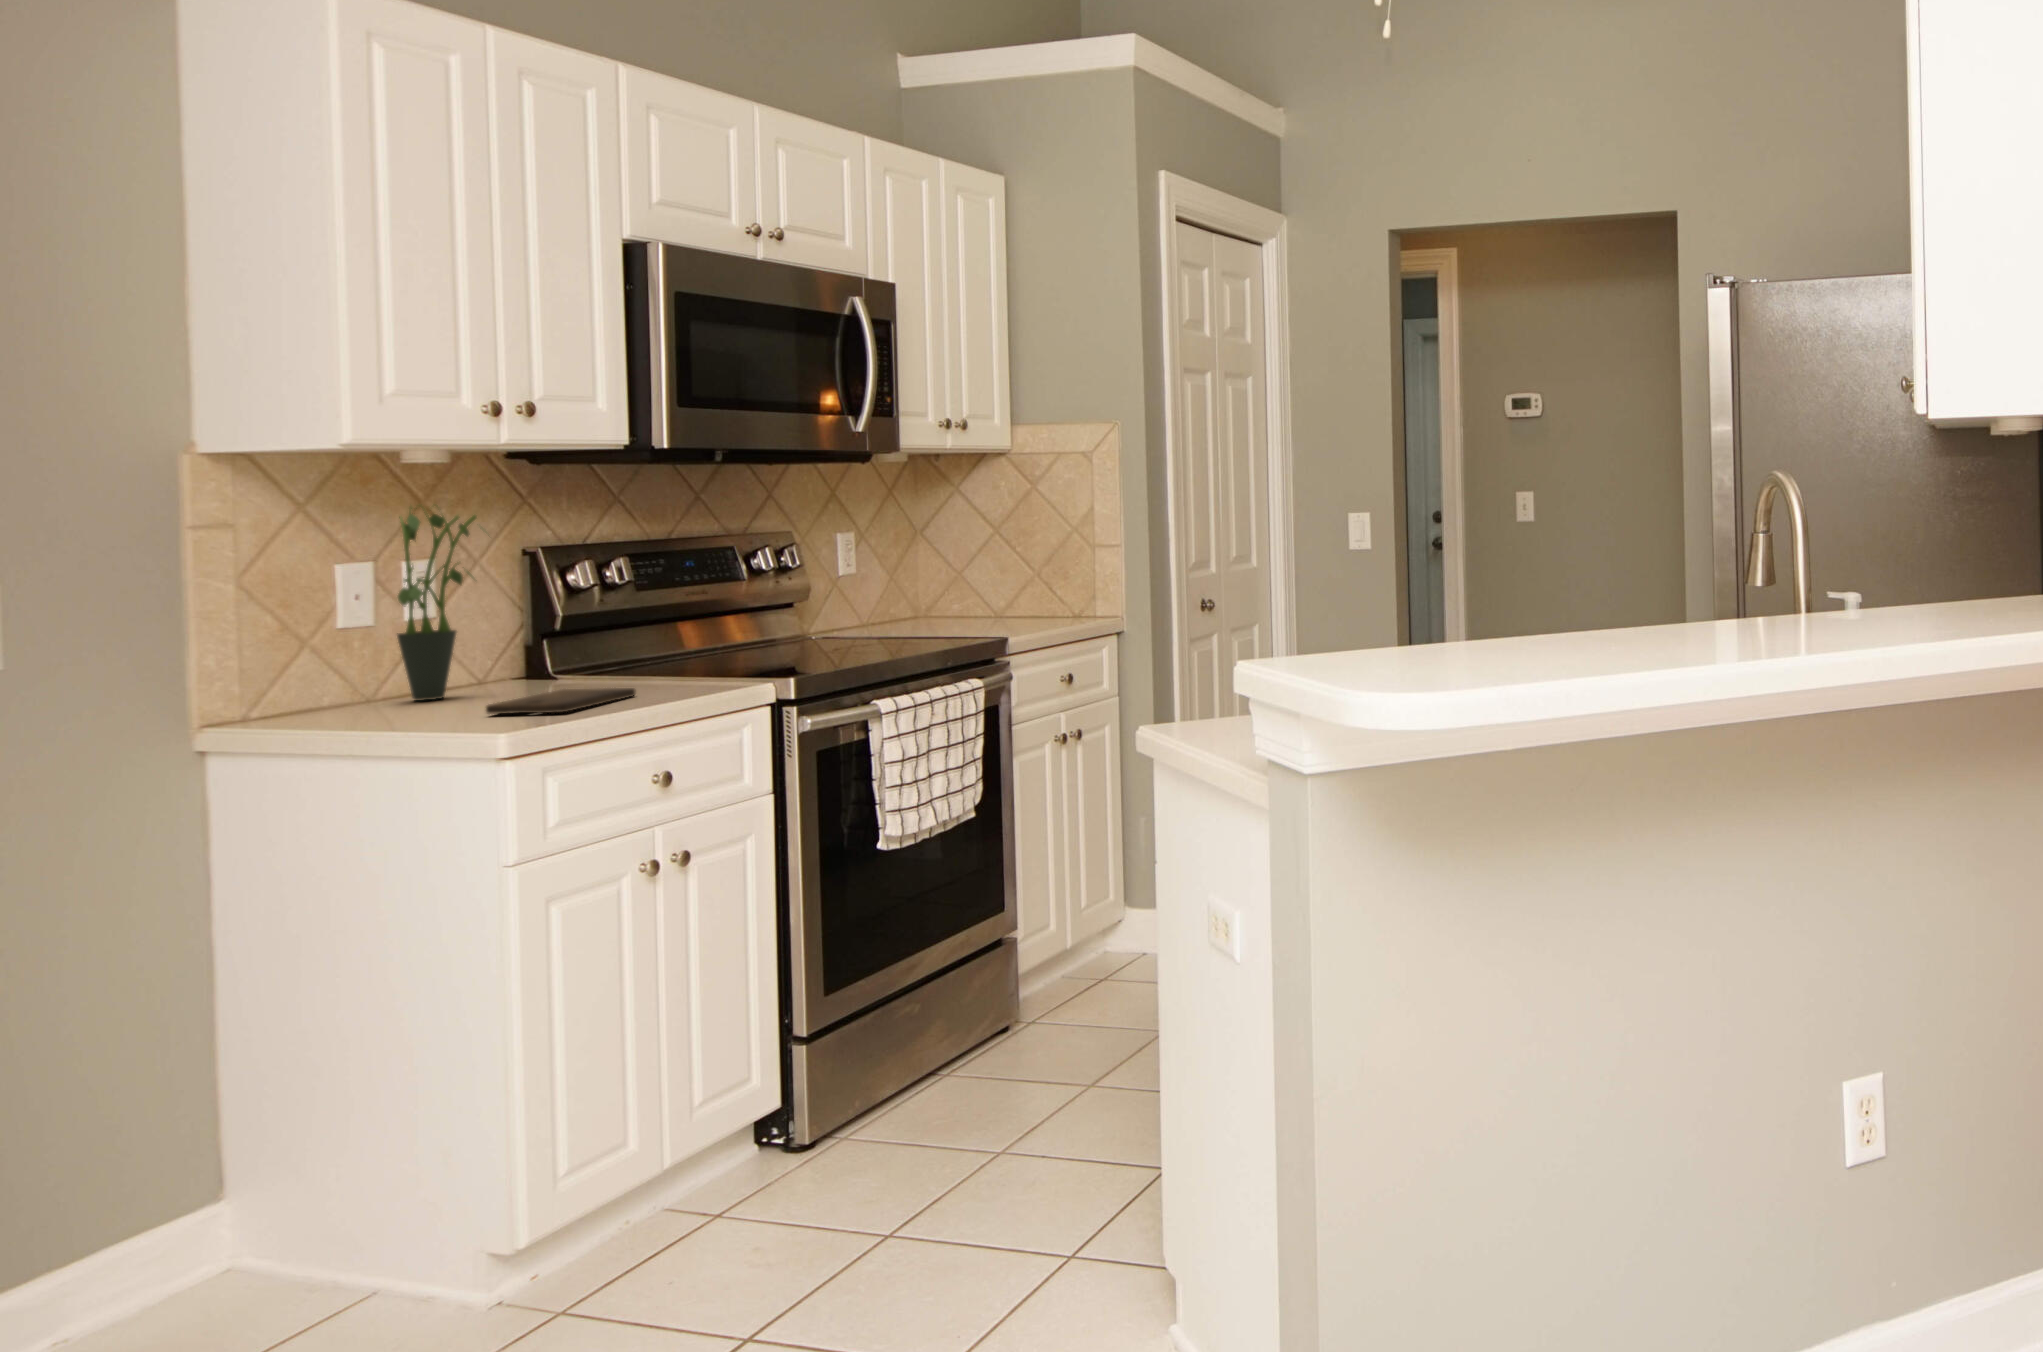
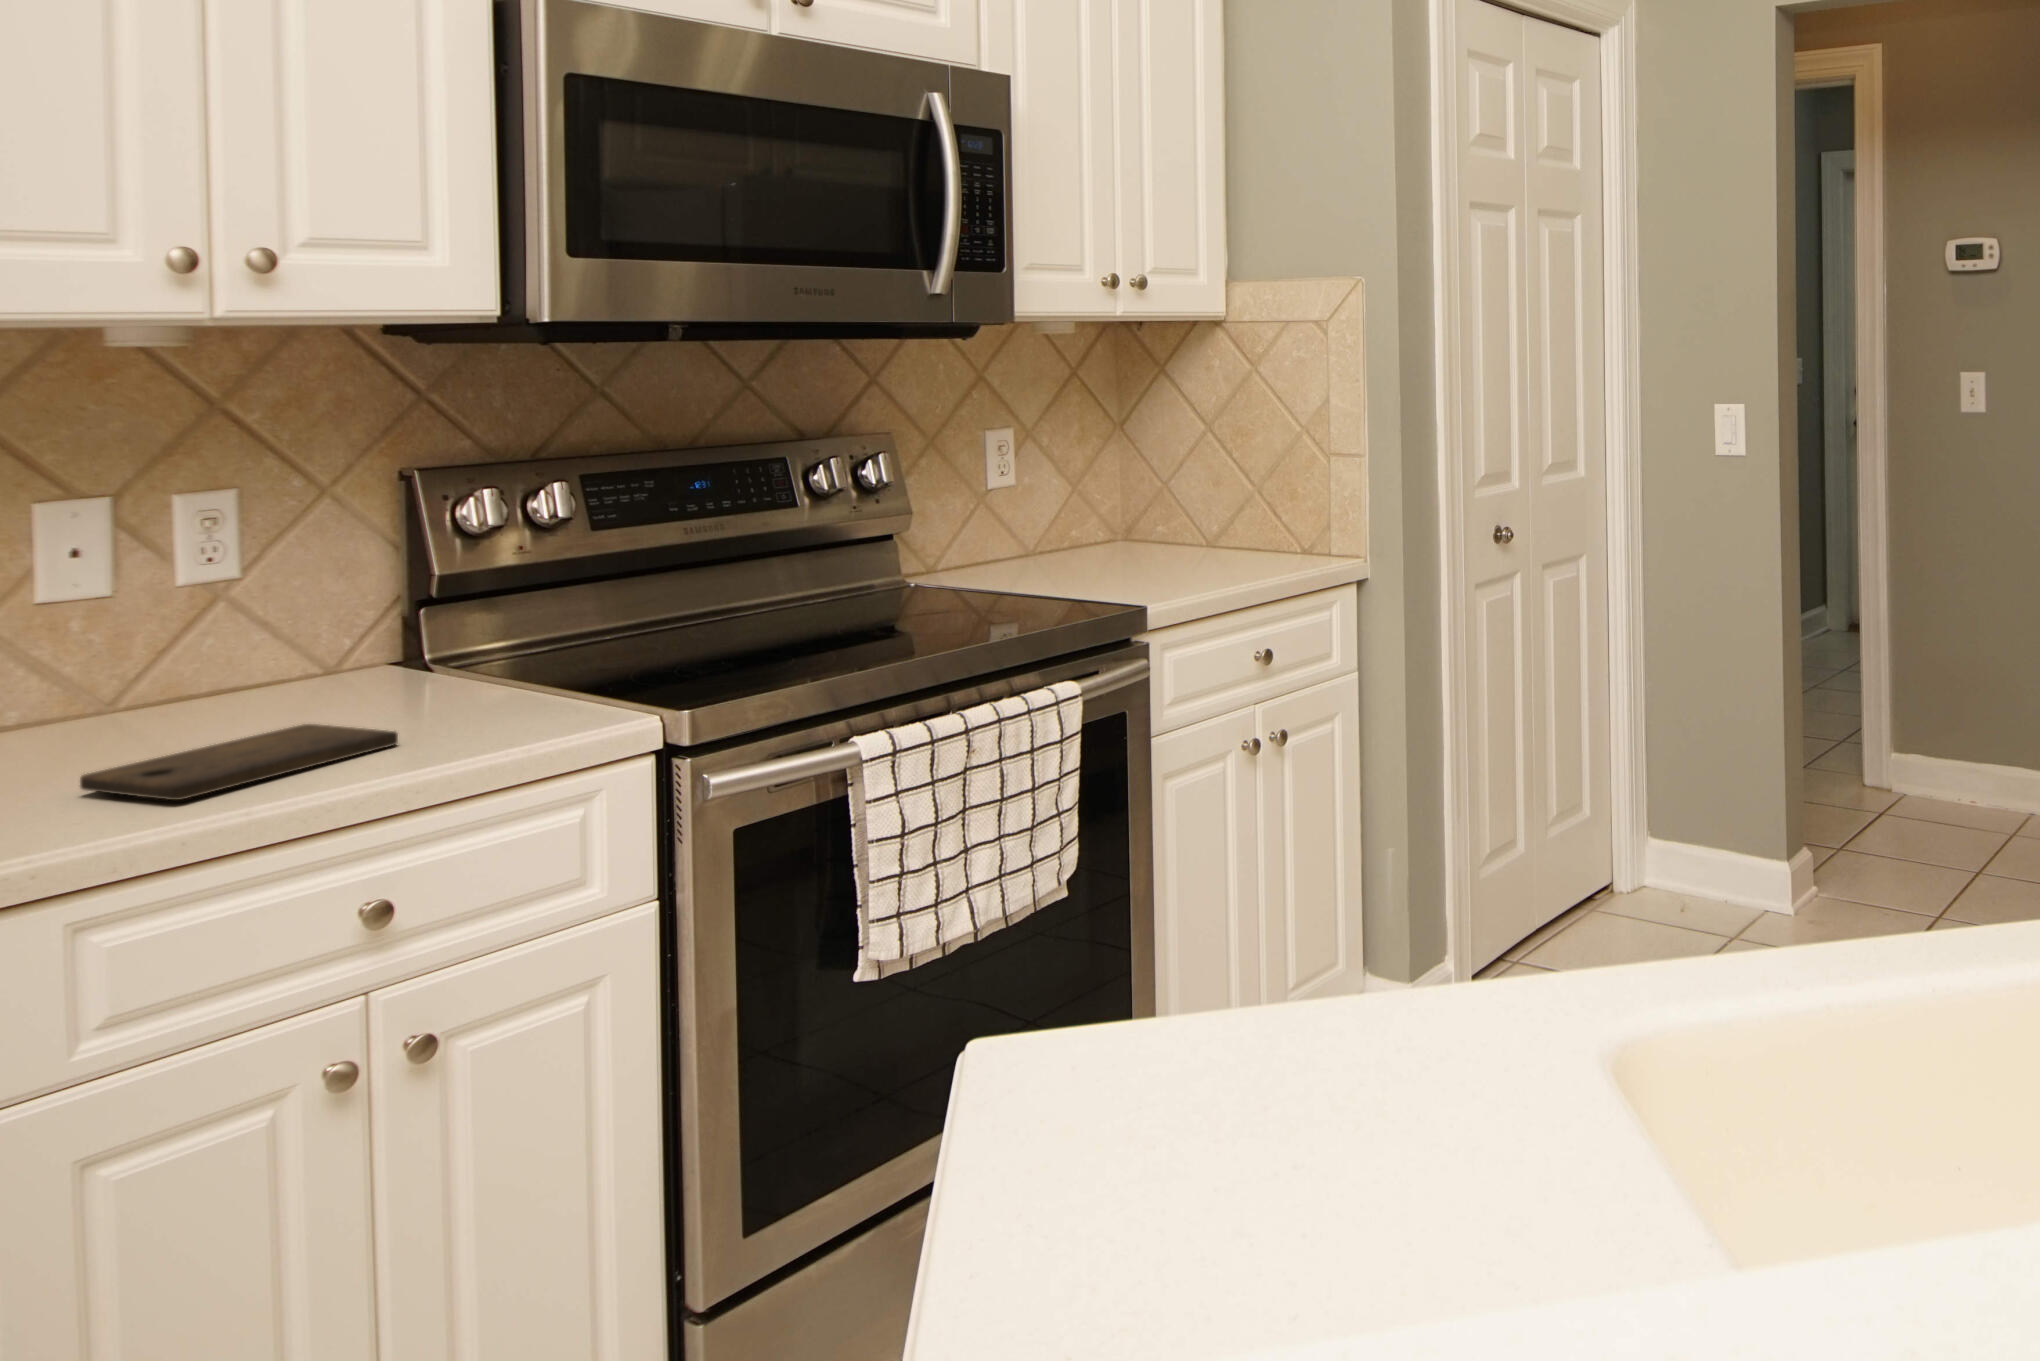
potted plant: present [397,508,476,701] -> none [98,411,250,723]

